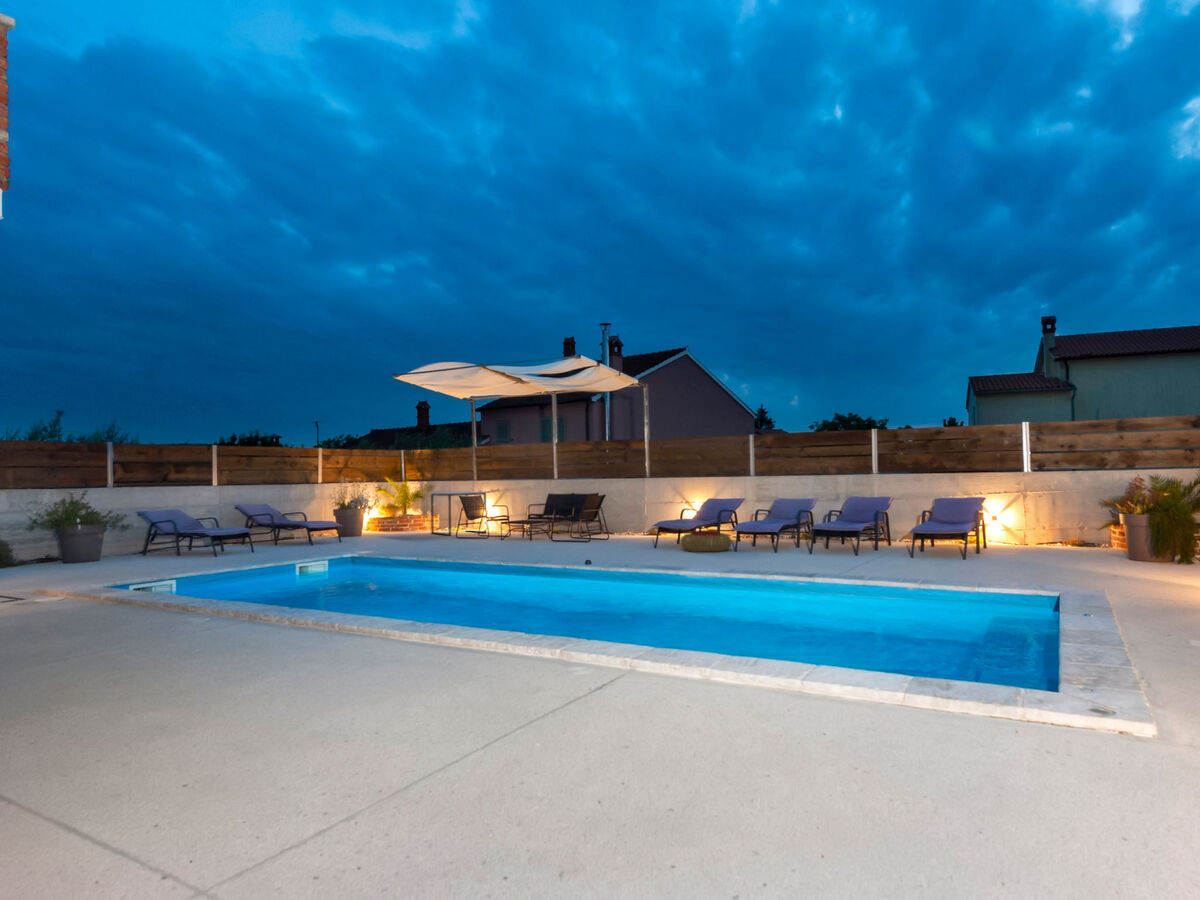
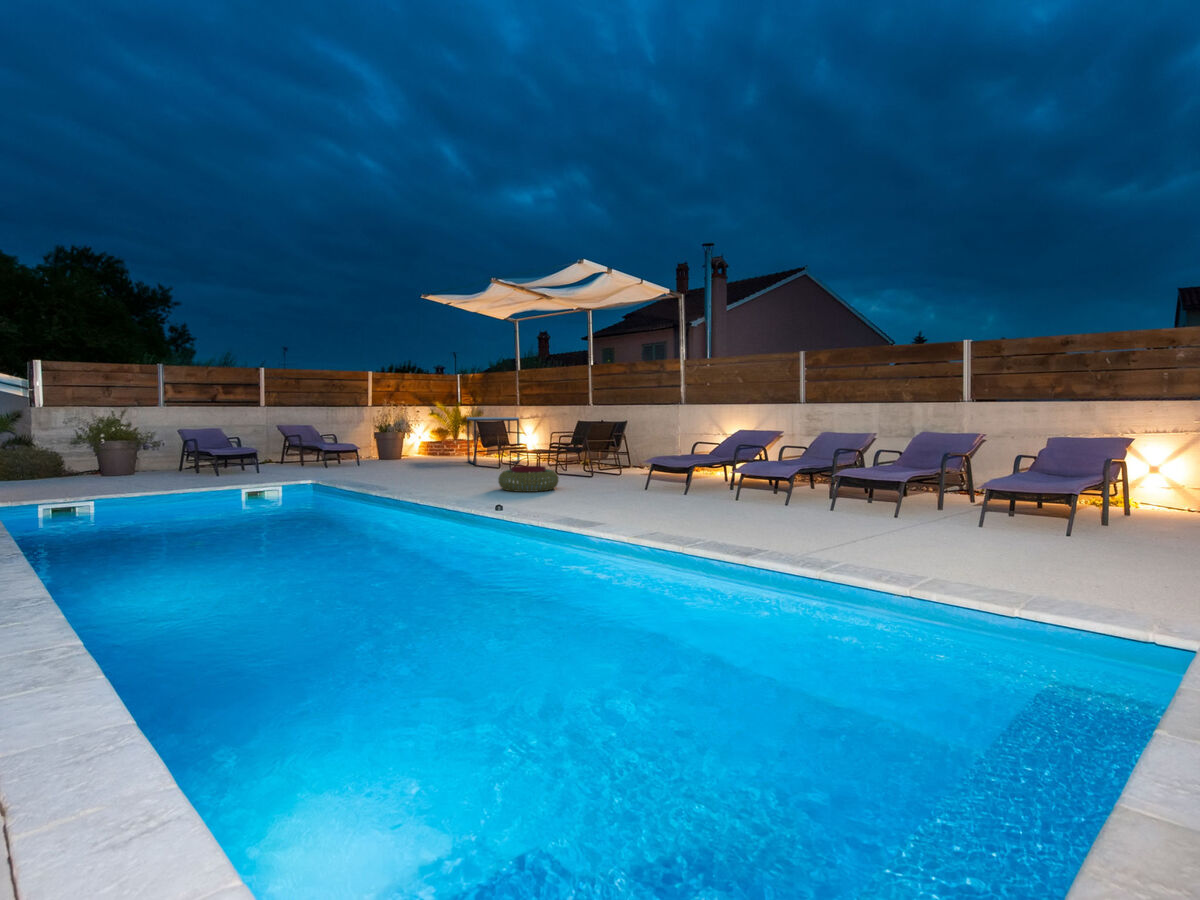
pouf: present [681,530,731,552] -> present [498,466,558,492]

